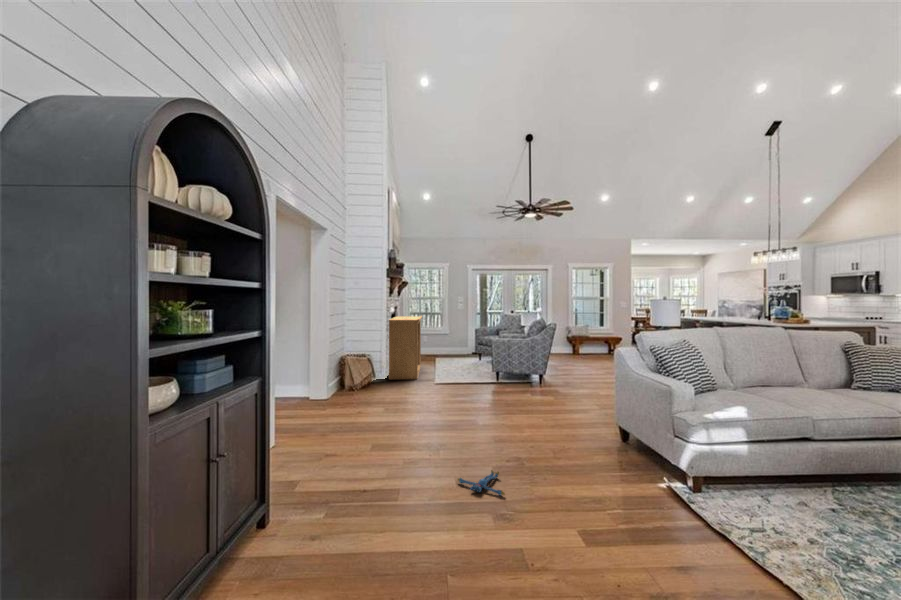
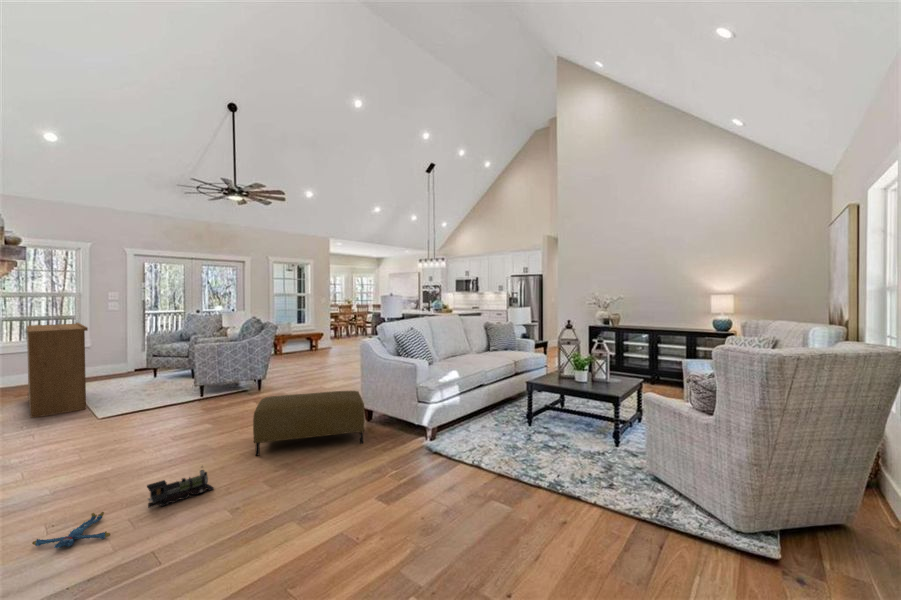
ottoman: none [488,393,607,469] -> present [253,391,365,456]
toy train: none [392,442,440,467] -> present [147,470,214,508]
plush toy: present [458,470,505,496] -> present [32,512,110,548]

